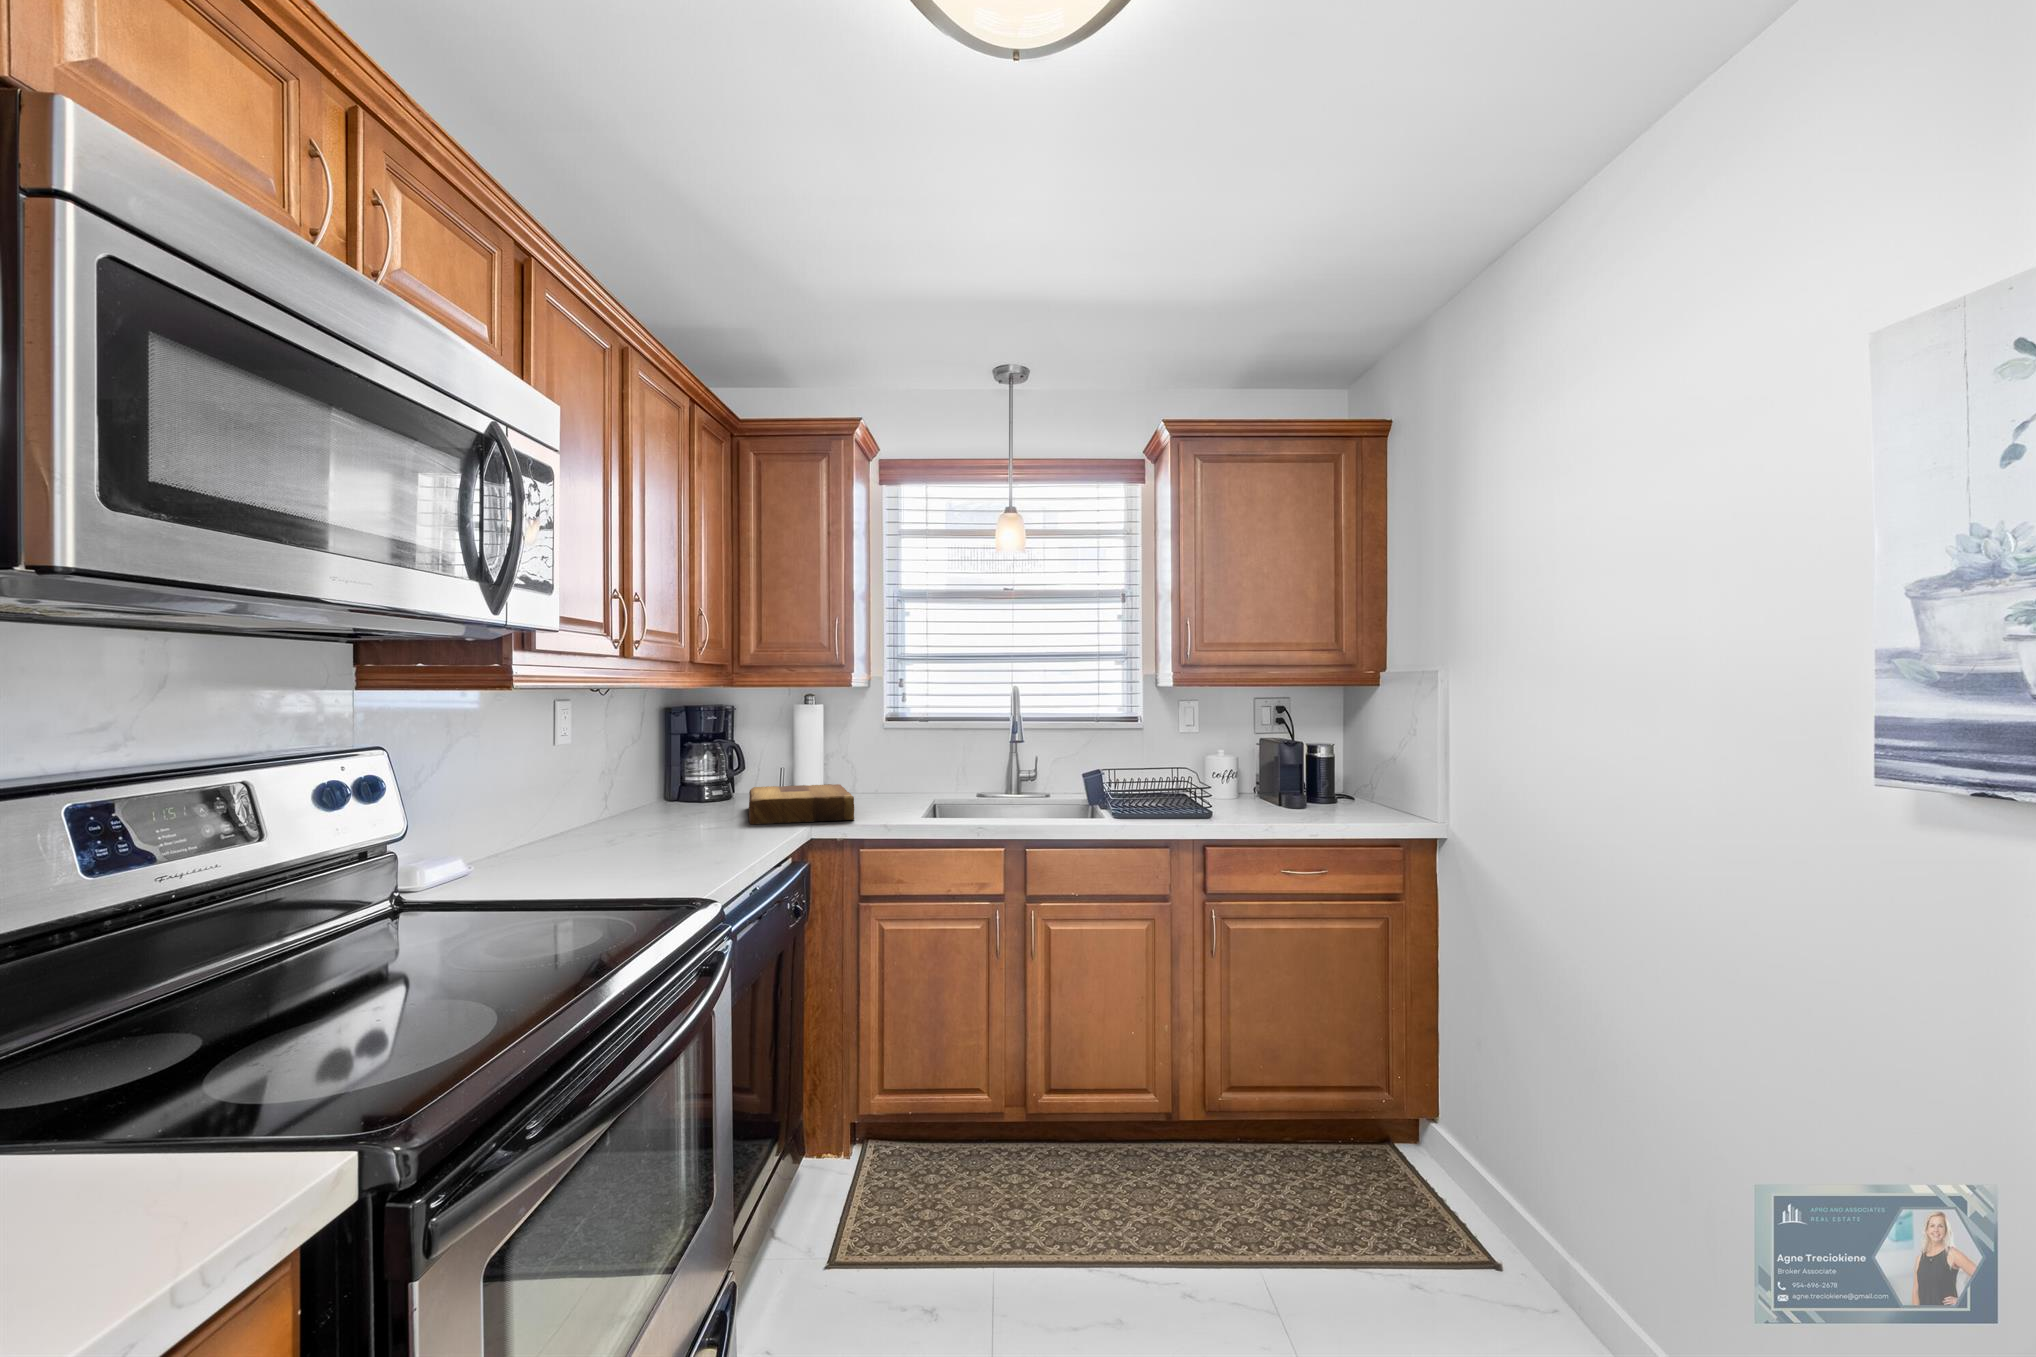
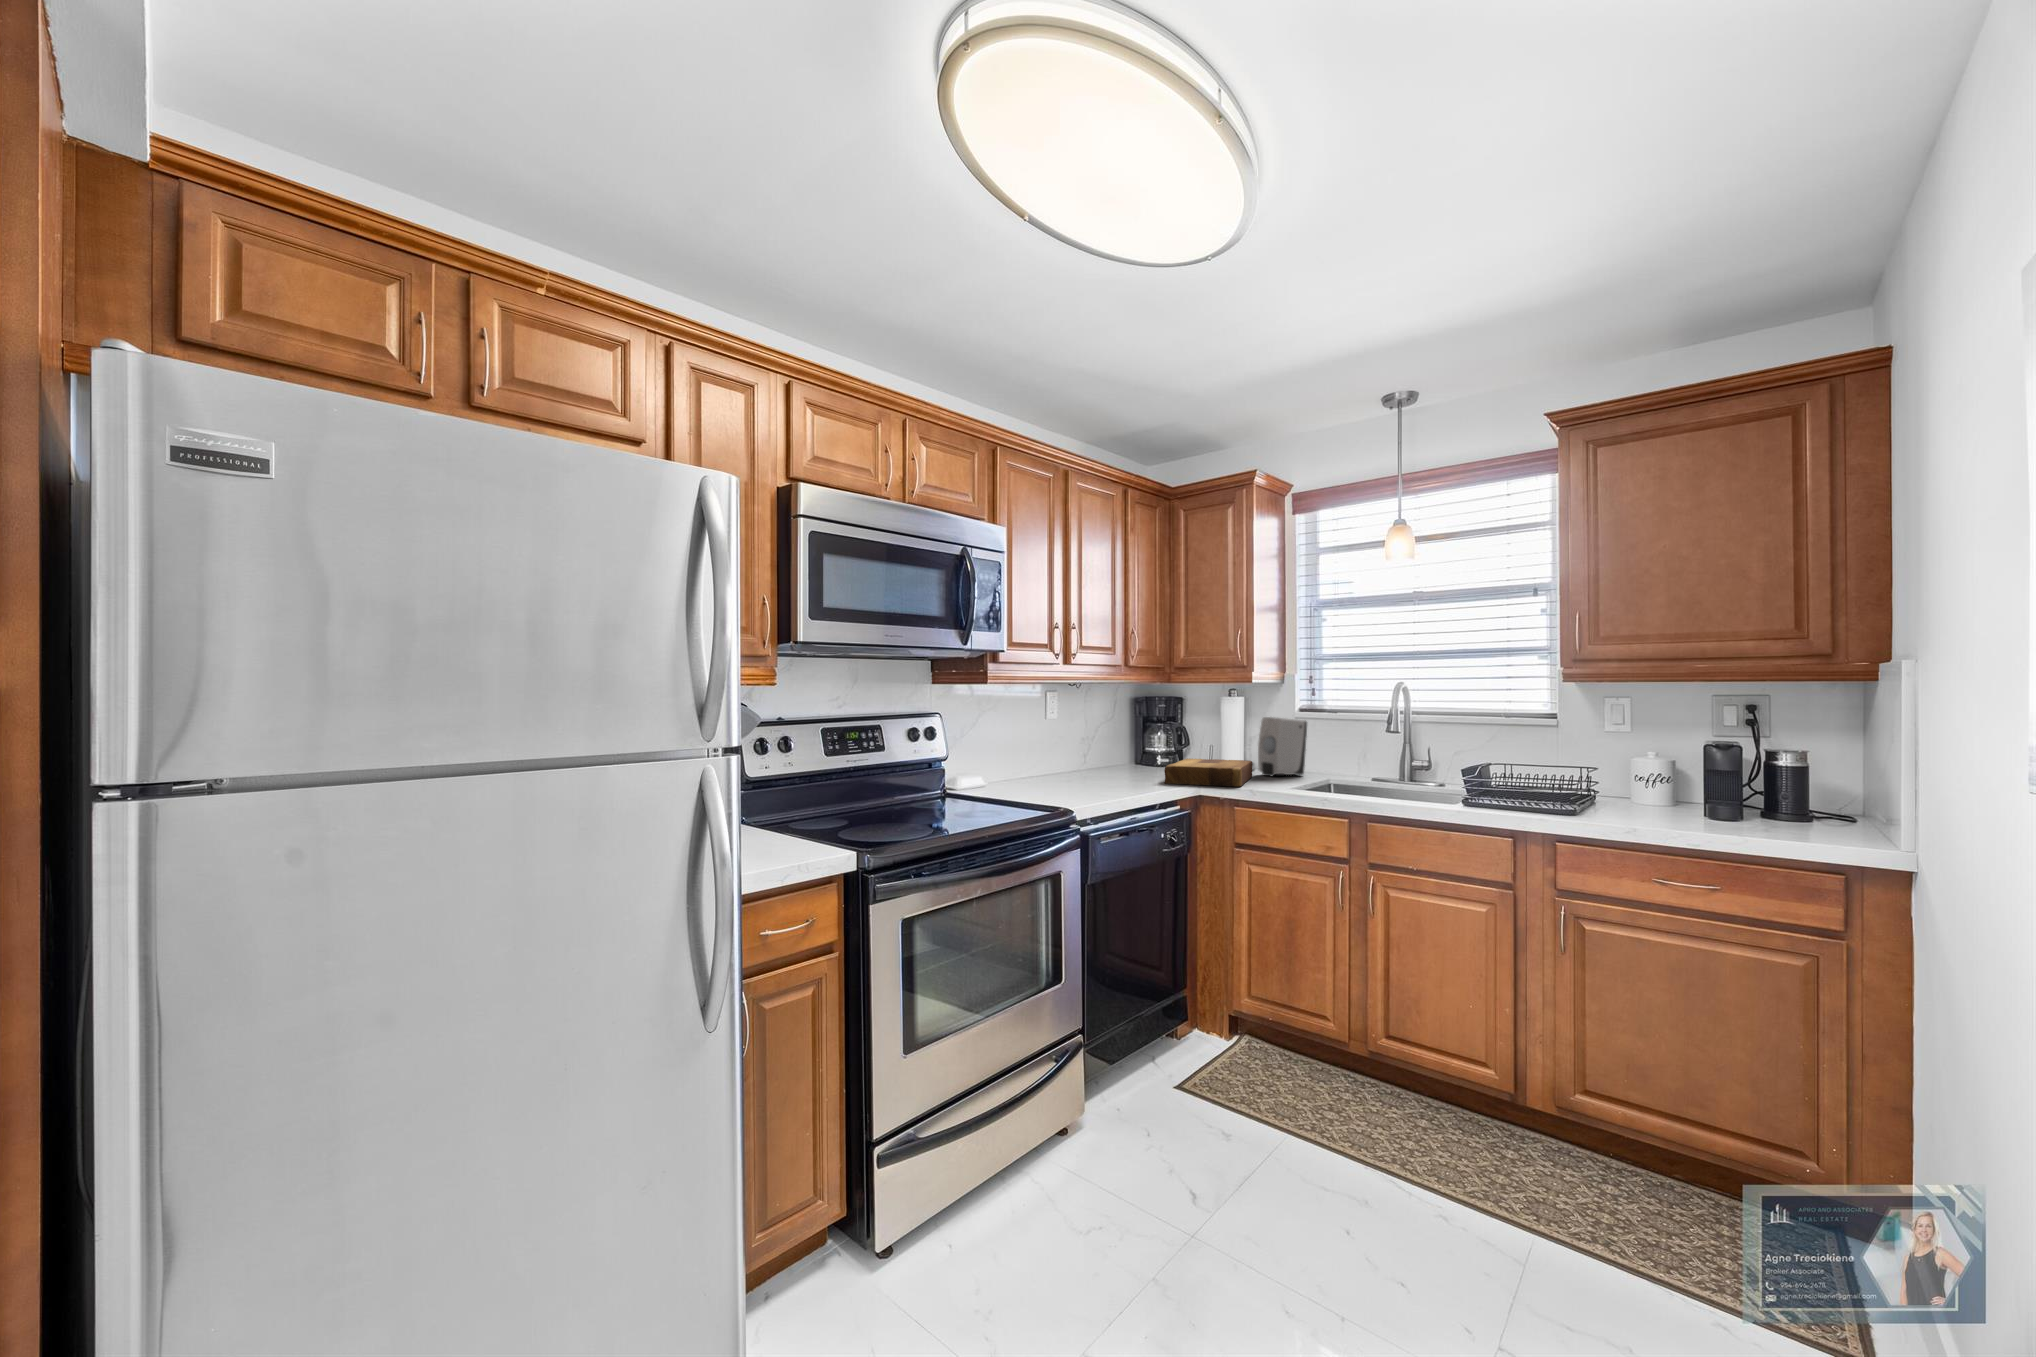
soap dispenser: none [841,728,897,802] -> present [1258,717,1307,777]

